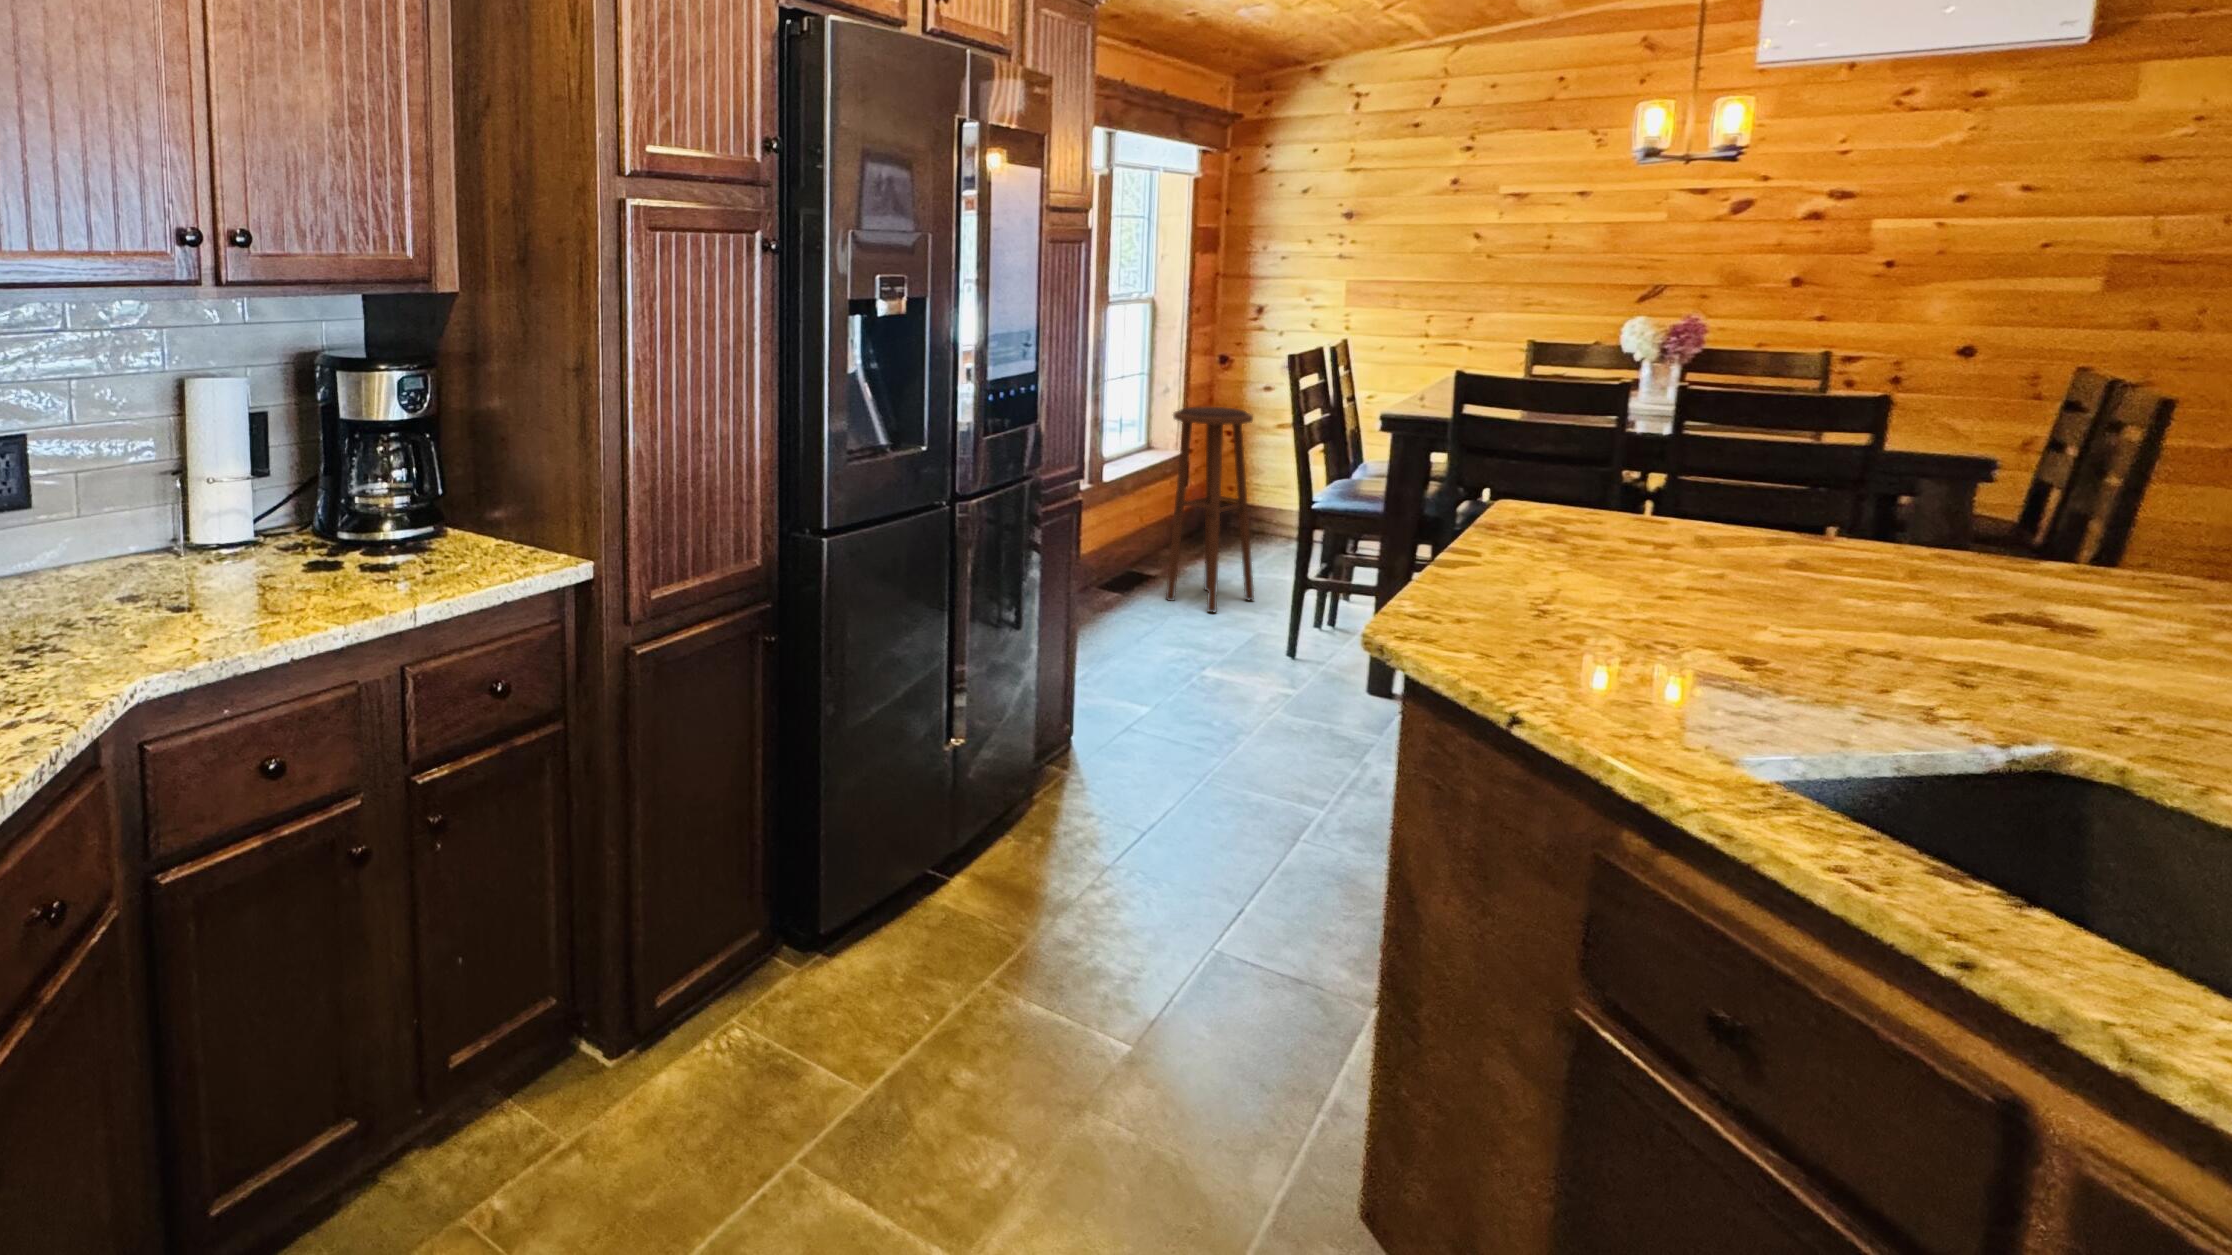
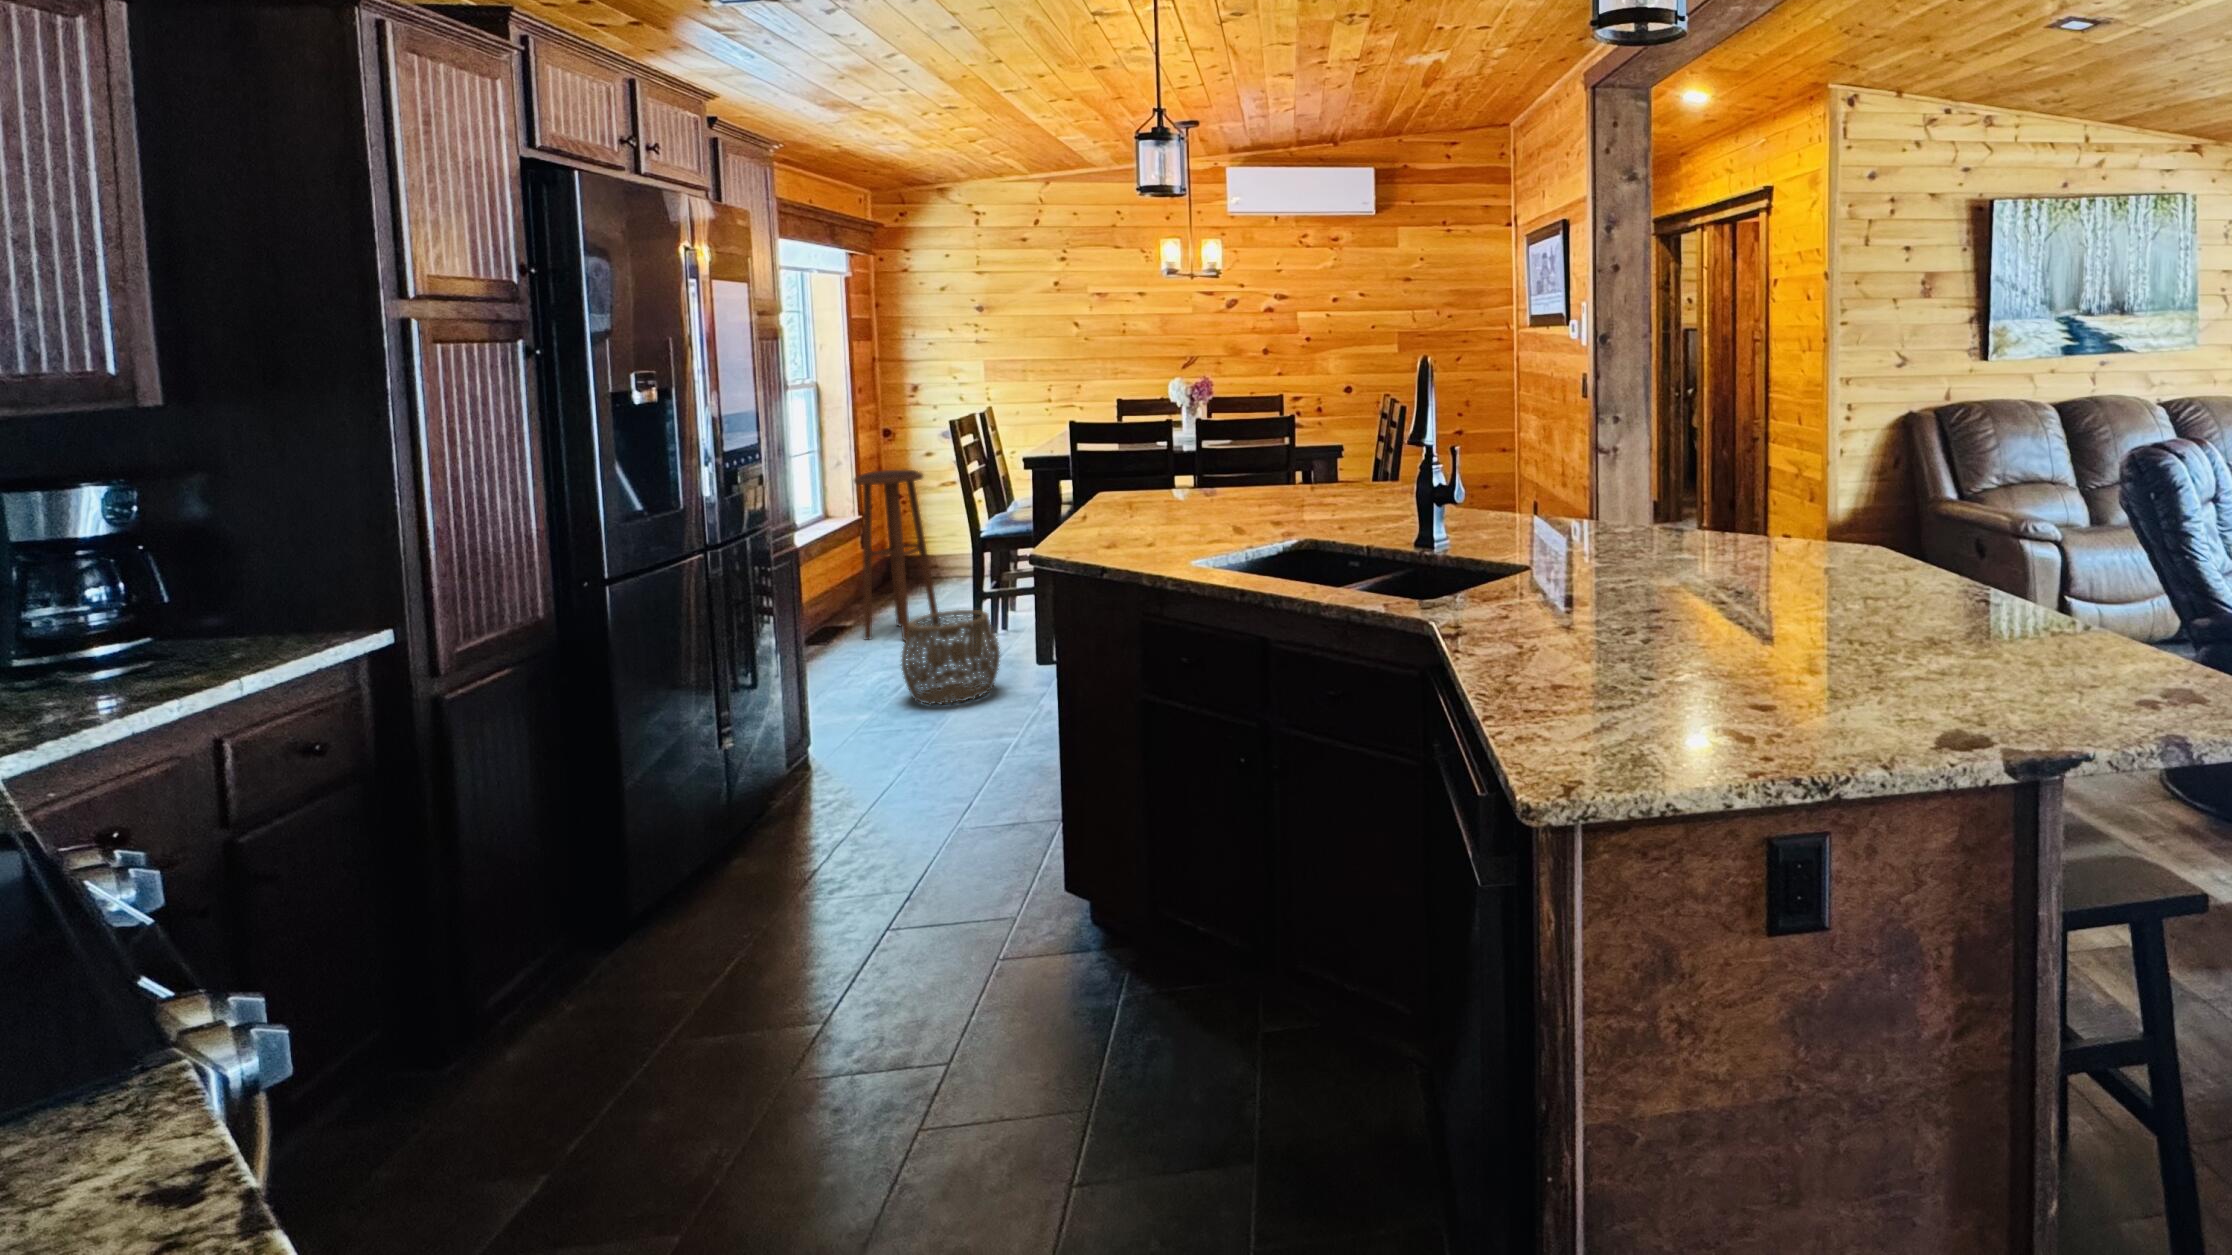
woven basket: none [1193,601,1322,728] -> present [901,610,1000,704]

